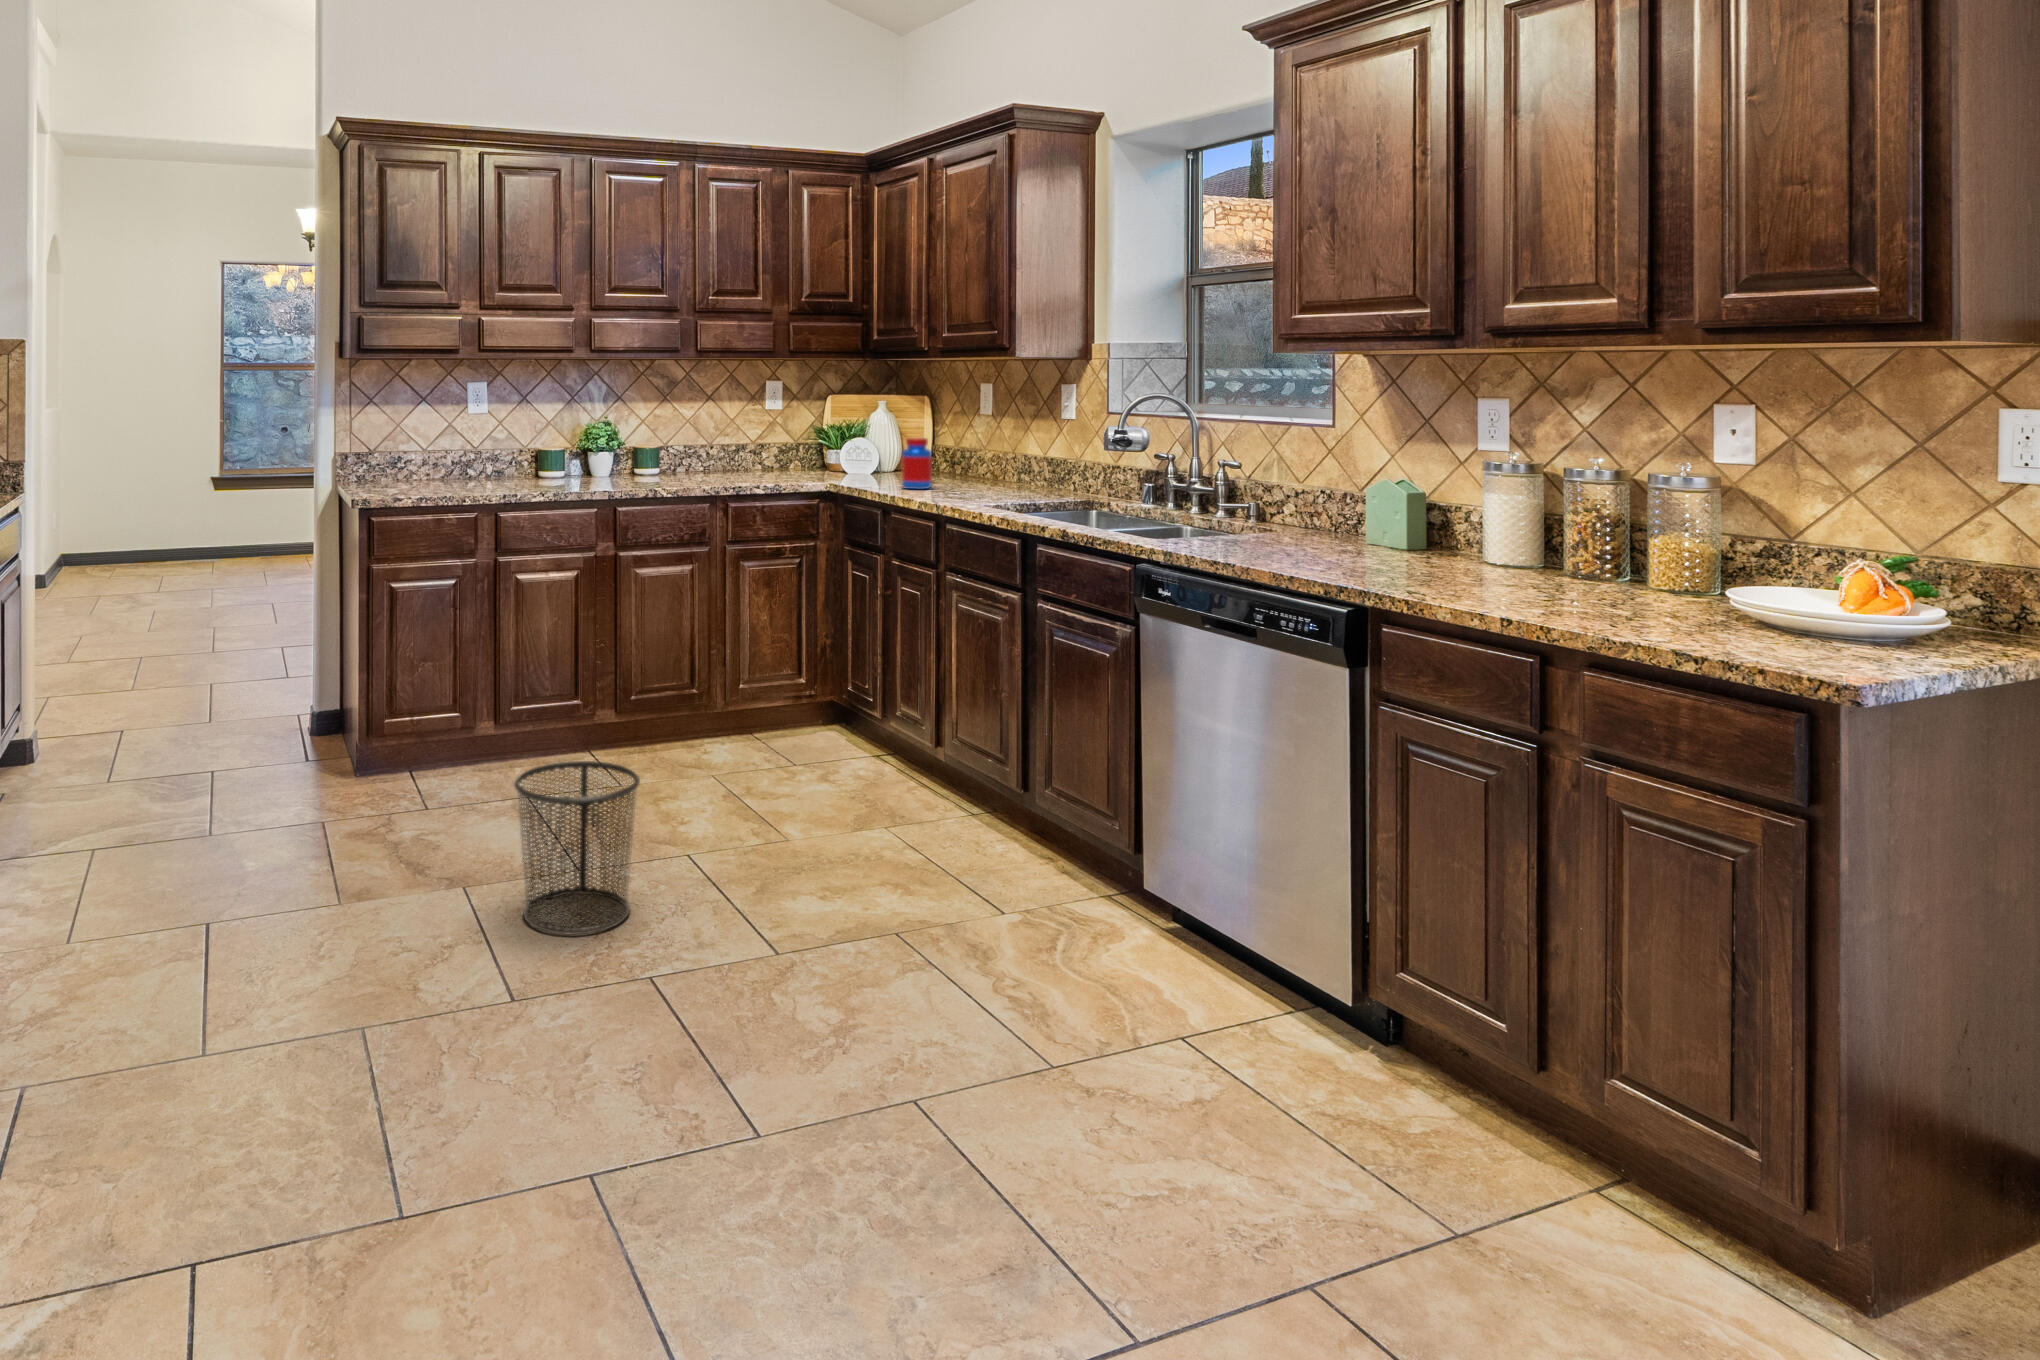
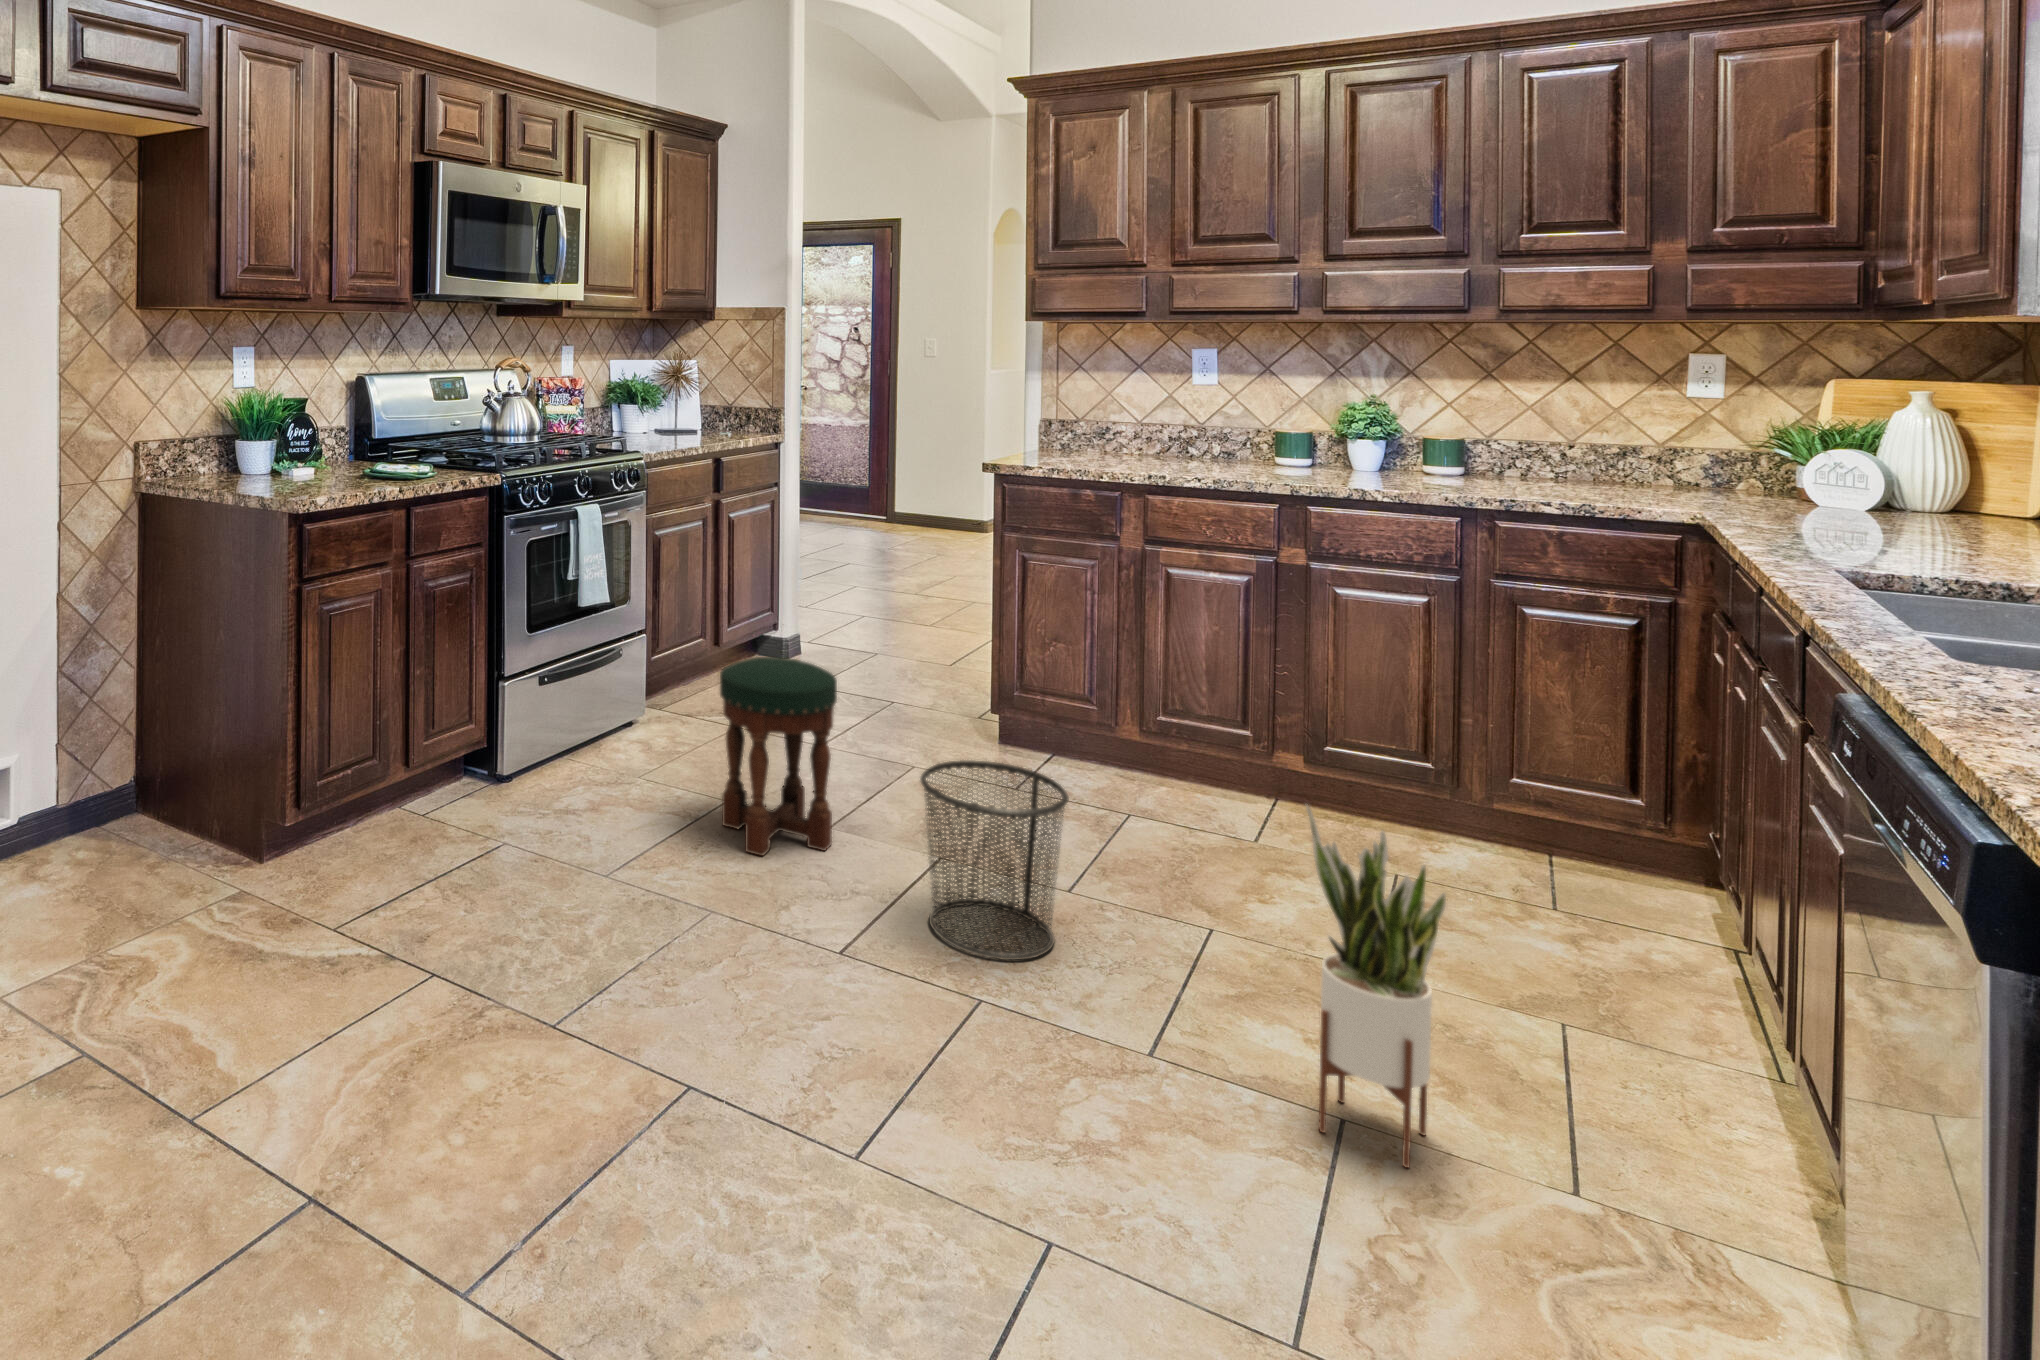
jar: present [902,438,932,490] -> none [1858,450,1934,540]
potted plant: none [844,708,937,932] -> present [1305,804,1446,1168]
stool: none [248,725,378,946] -> present [720,657,837,856]

